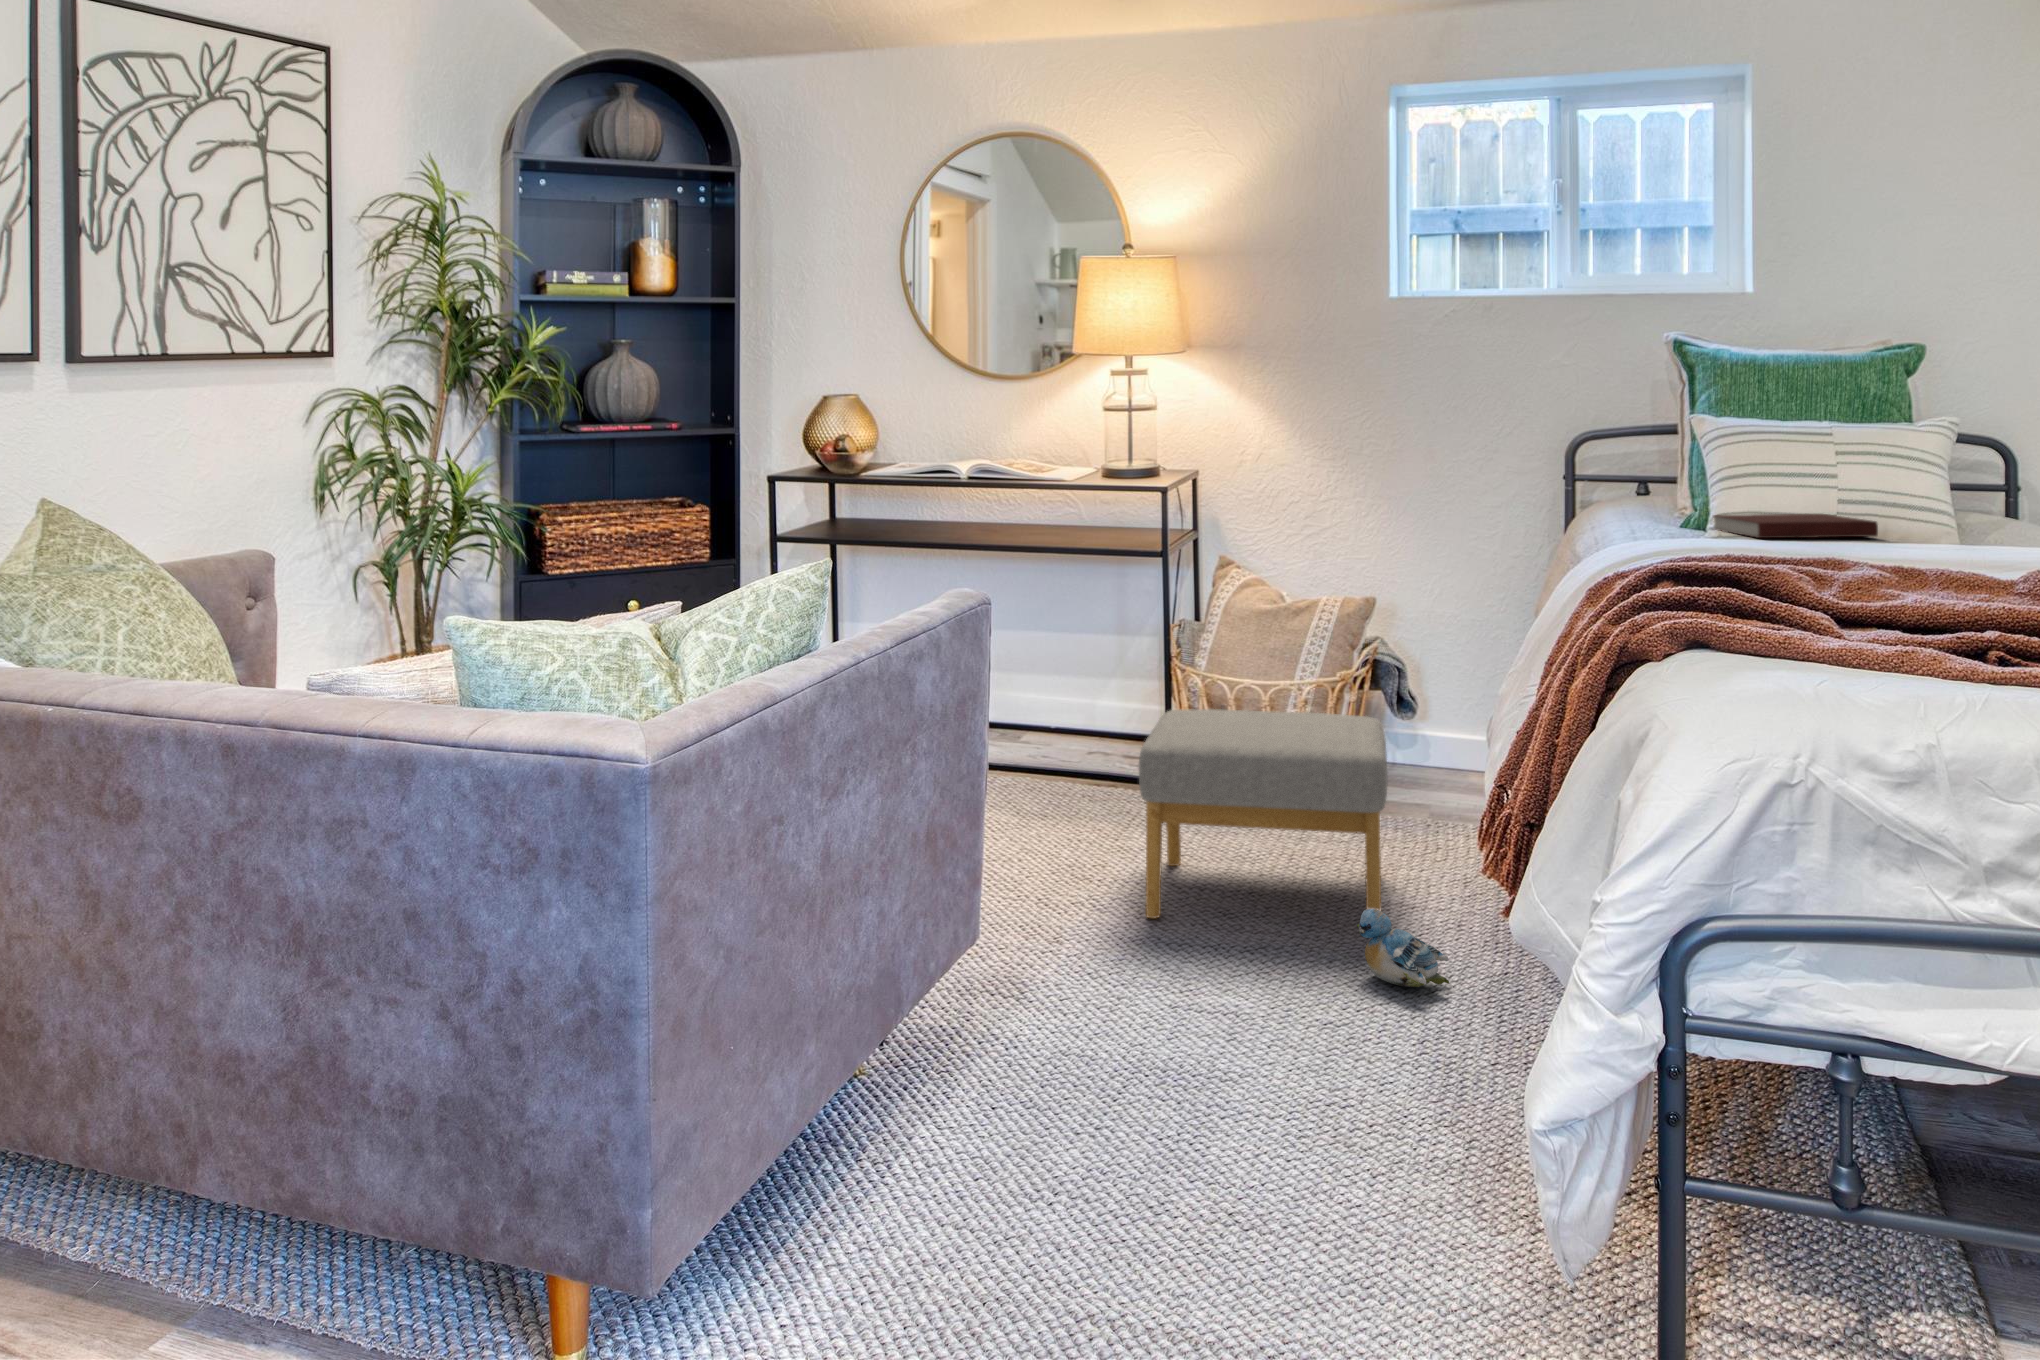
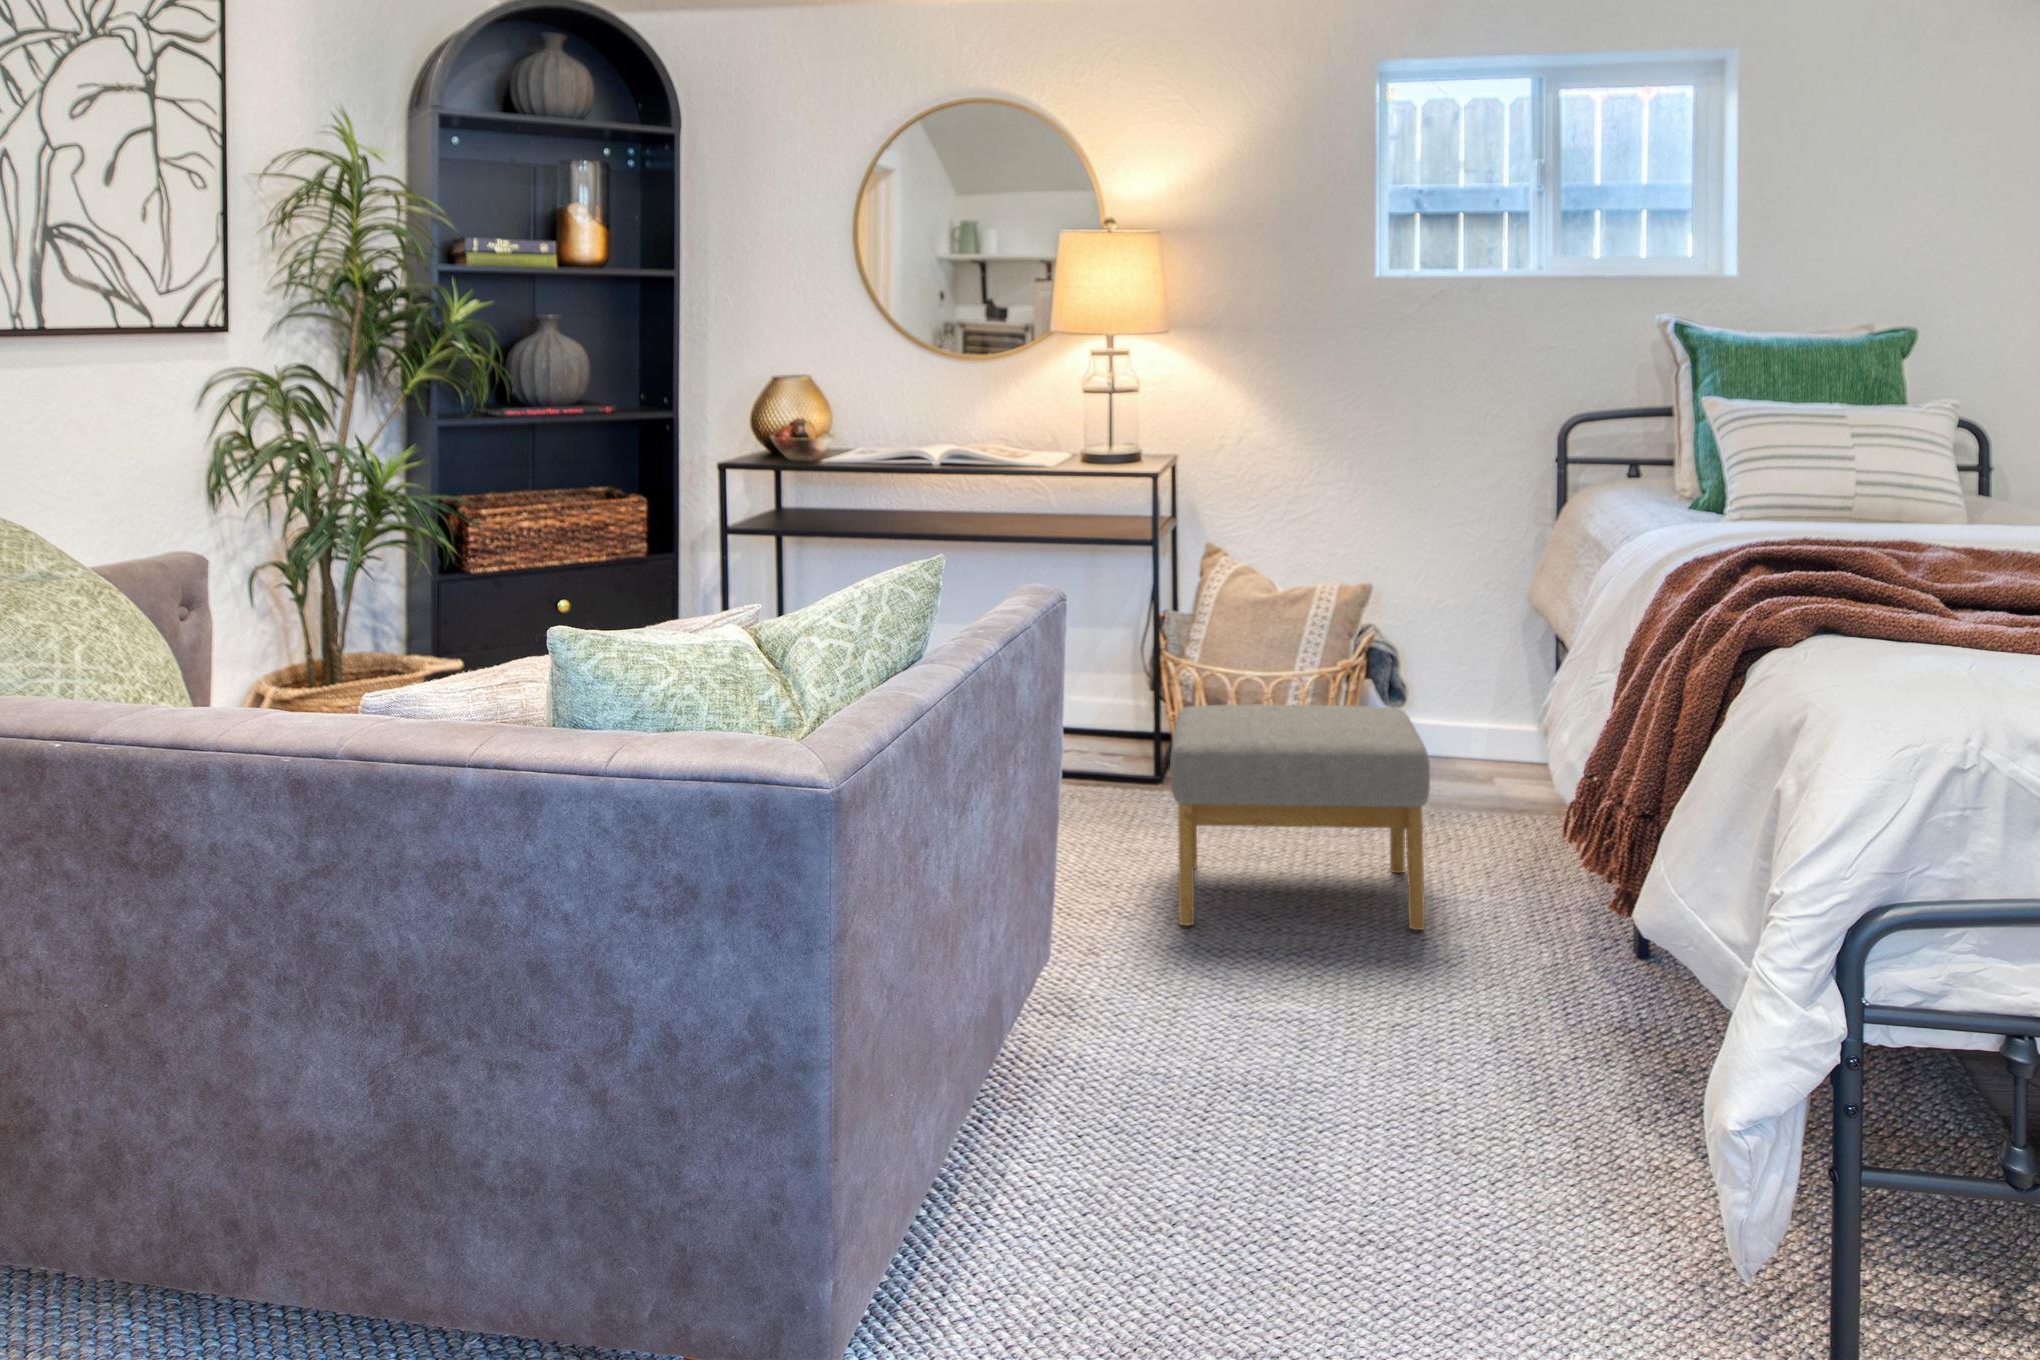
notebook: present [1714,514,1878,538] -> none [1731,494,1898,519]
plush toy: present [1357,909,1449,987] -> none [1413,906,1512,985]

